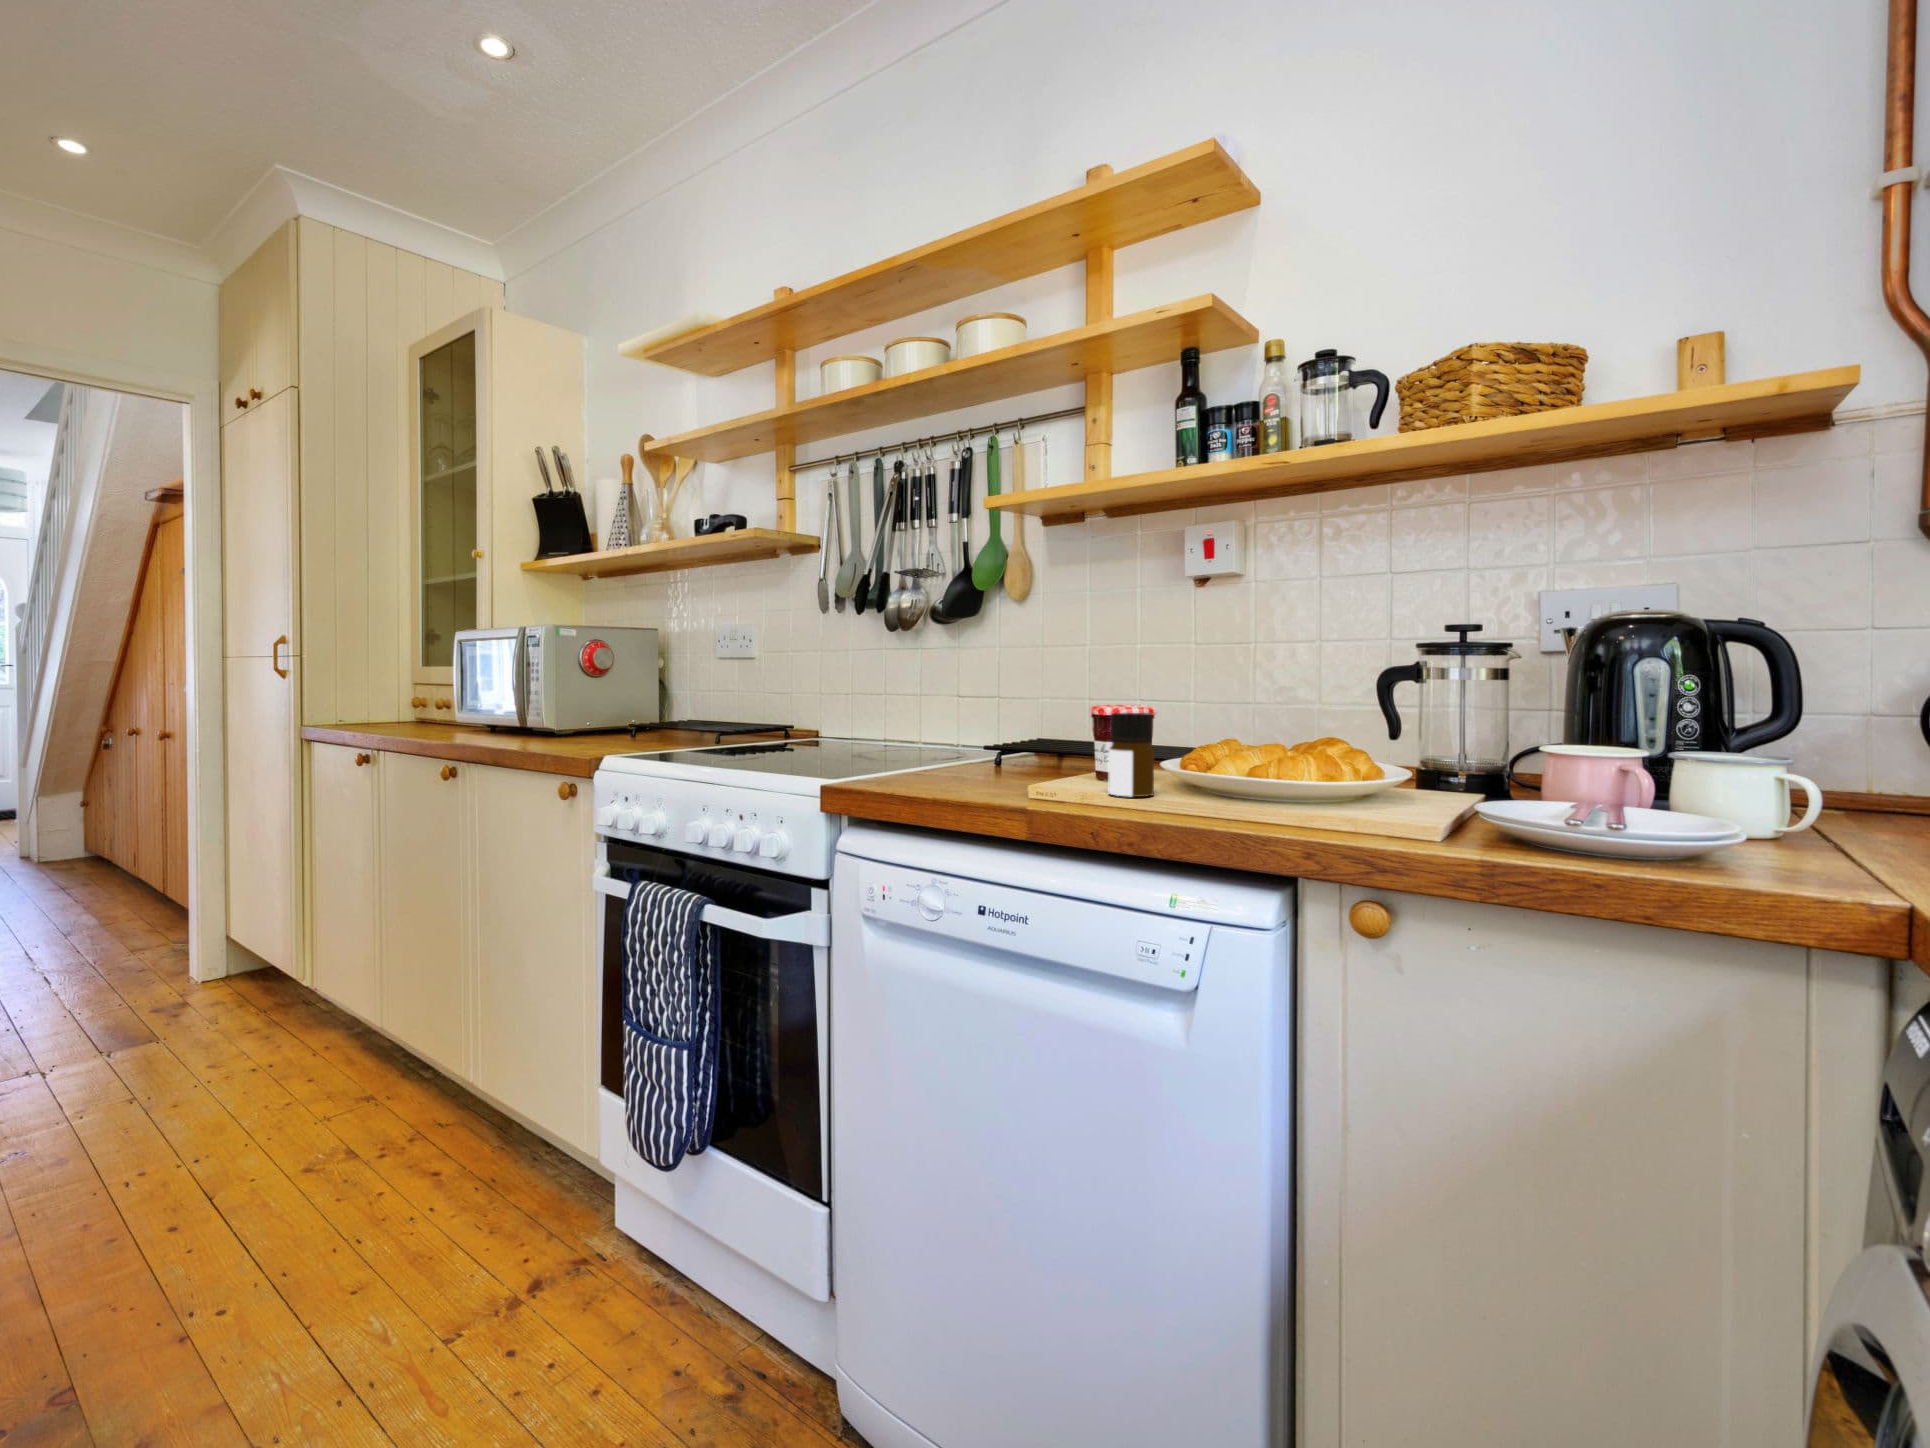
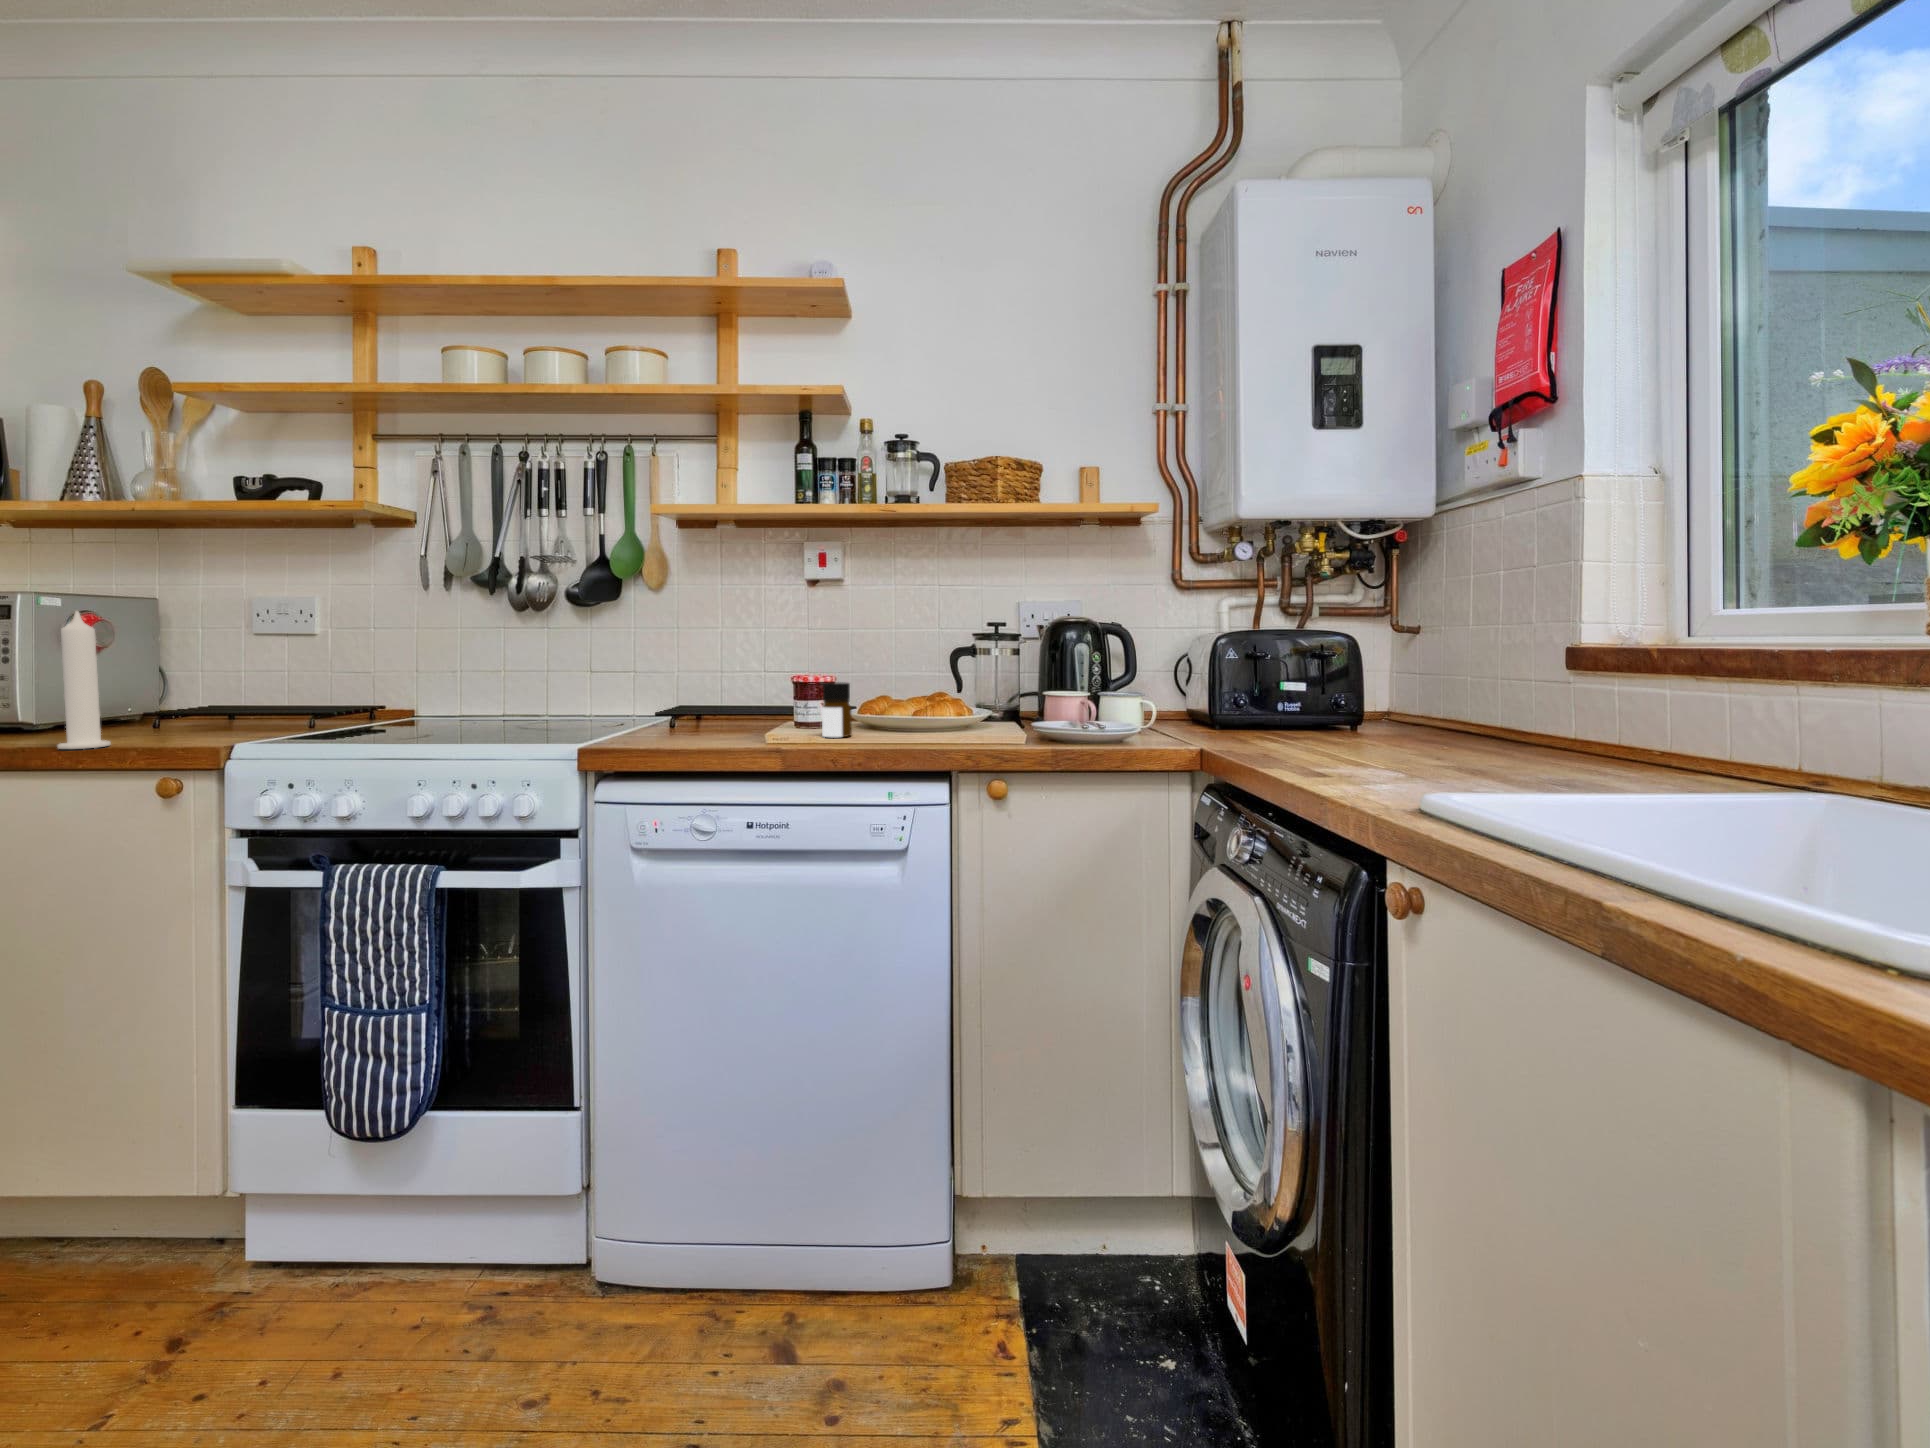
candle: none [530,631,564,746] -> present [57,611,111,749]

